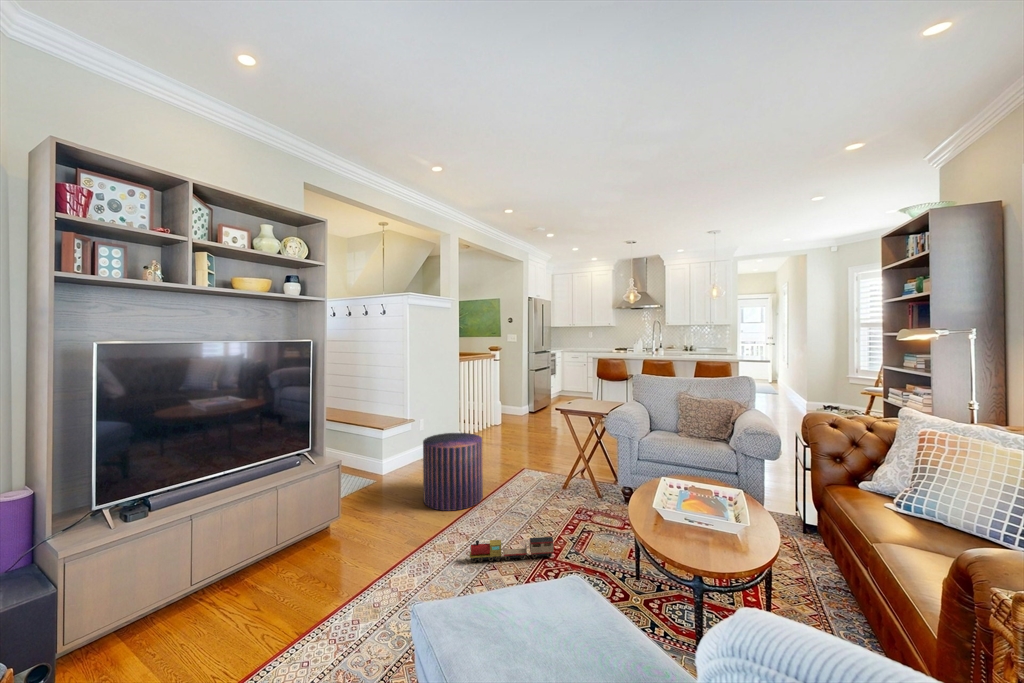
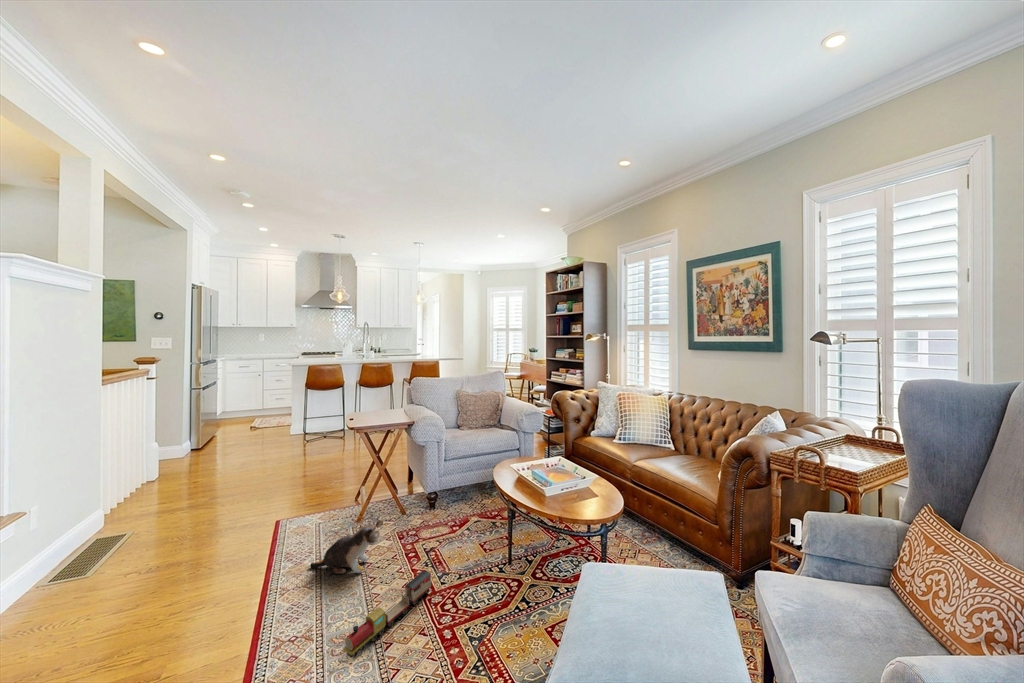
pouf: present [423,433,483,511] -> none [150,497,270,641]
plush toy: none [506,483,546,520] -> present [310,521,383,574]

